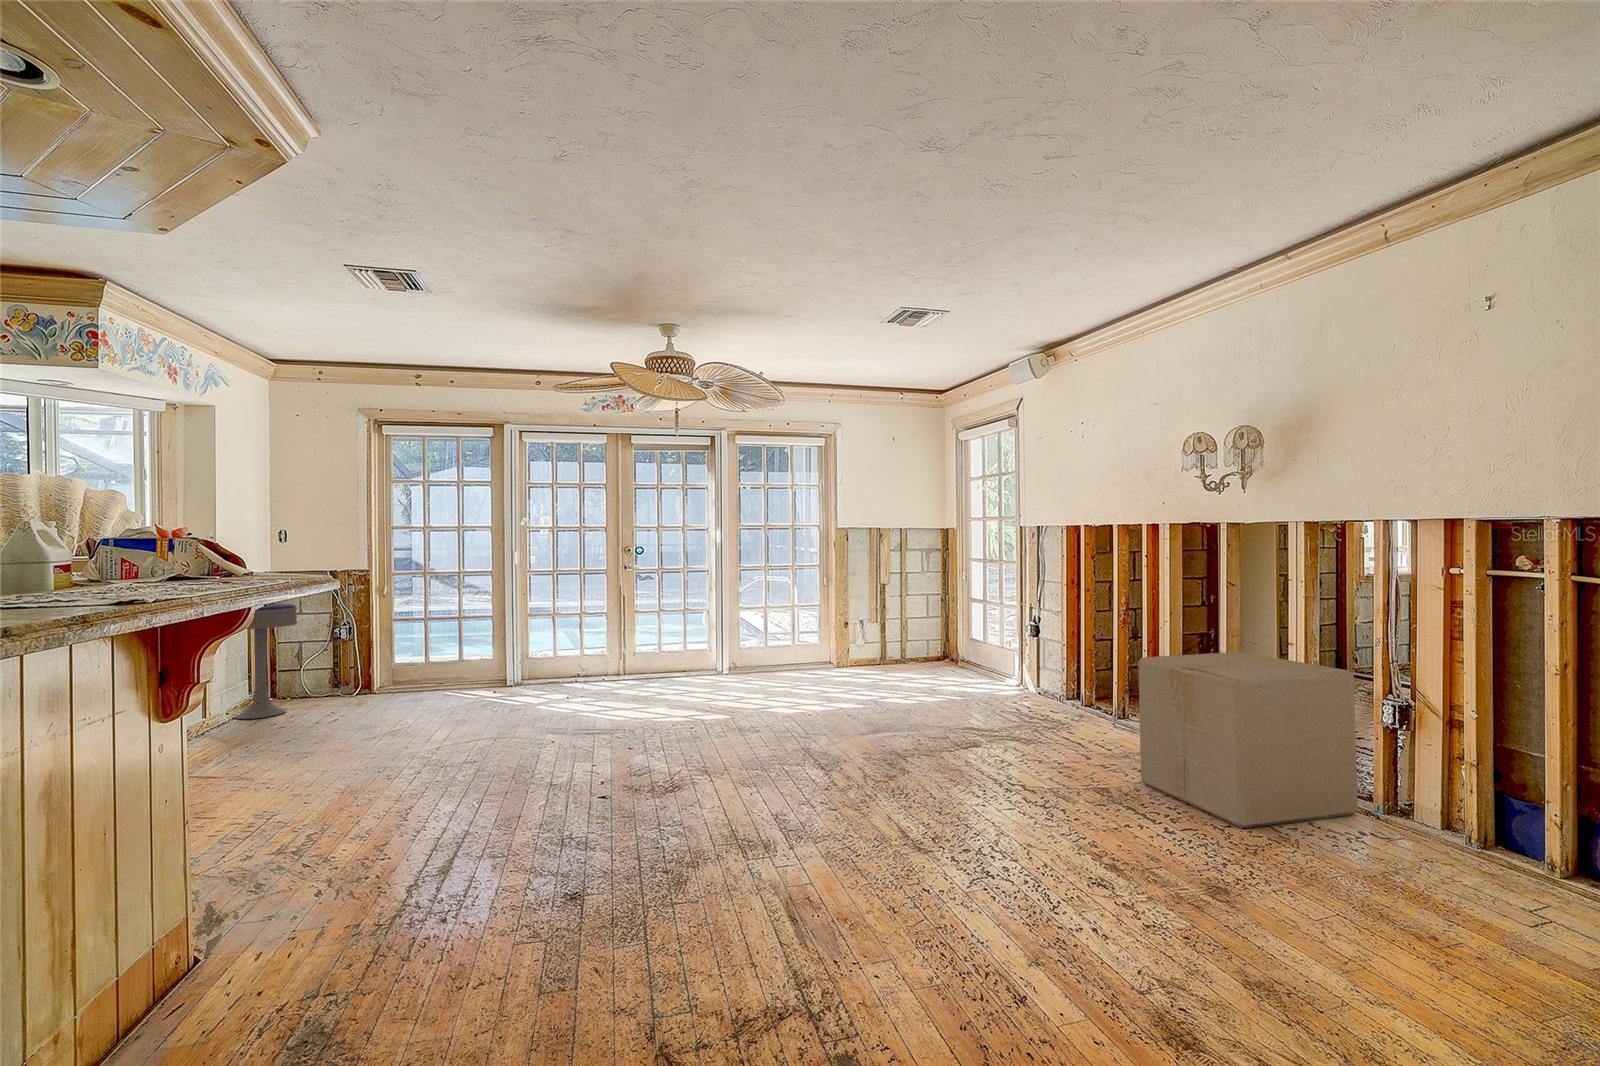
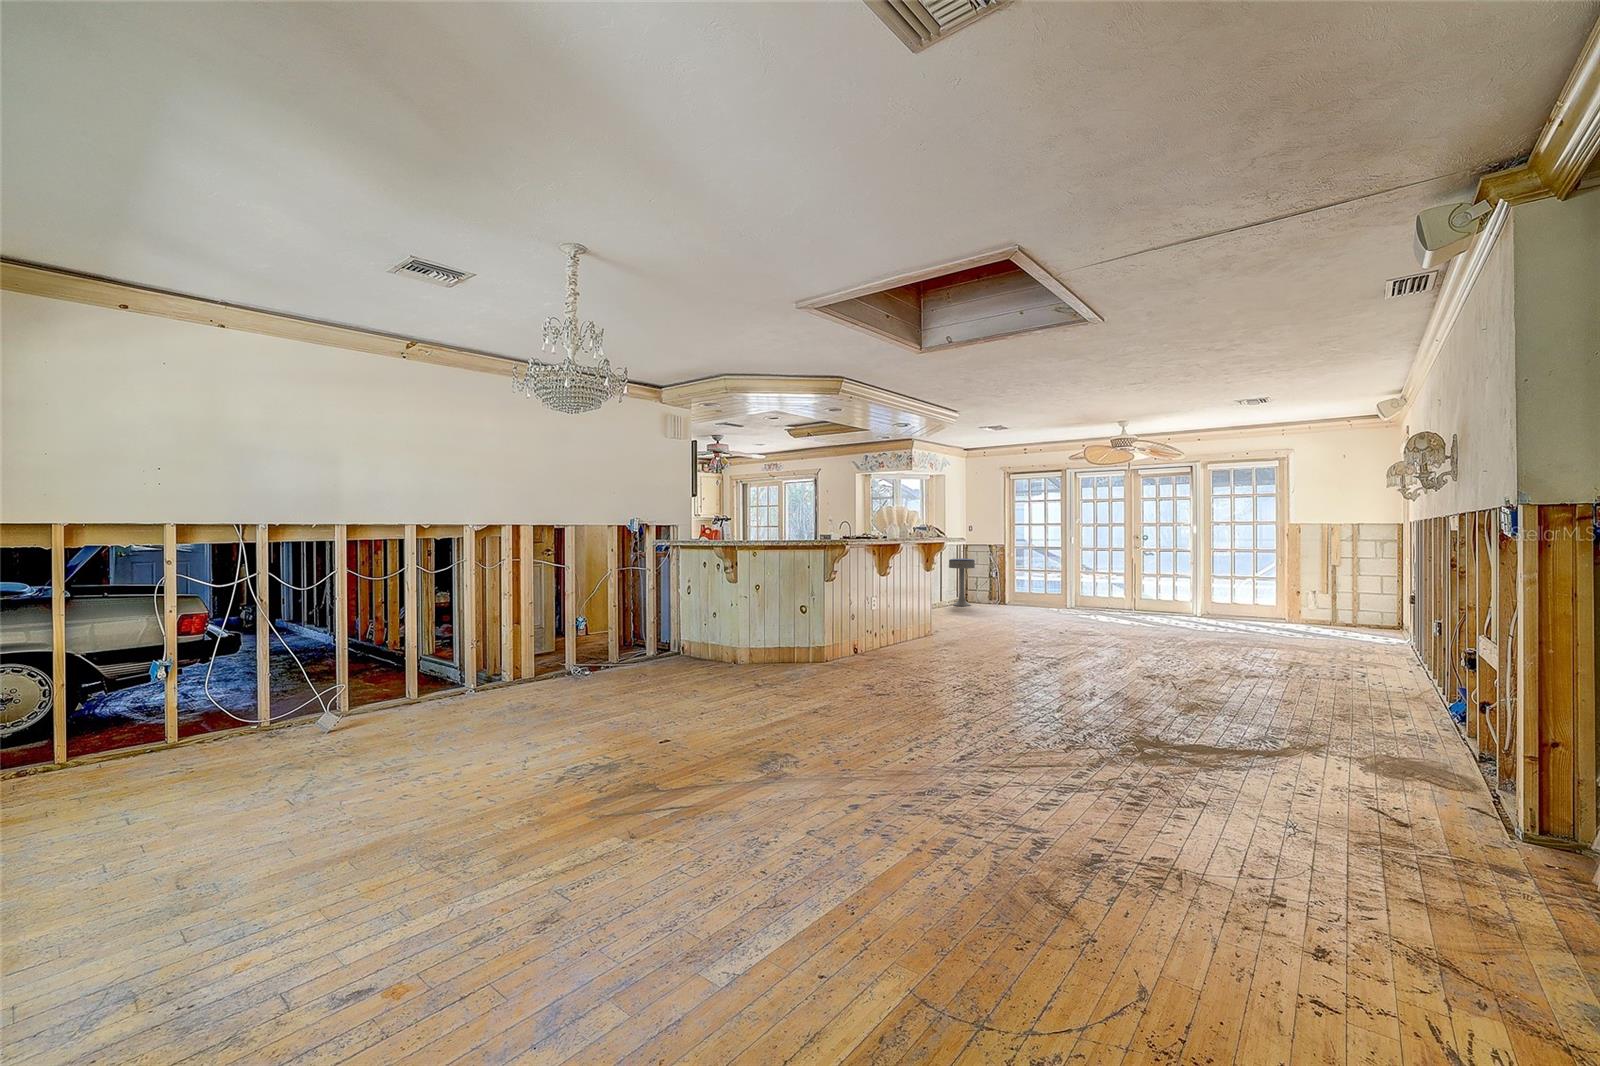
cardboard box: present [1138,652,1358,828] -> none [1332,602,1432,691]

